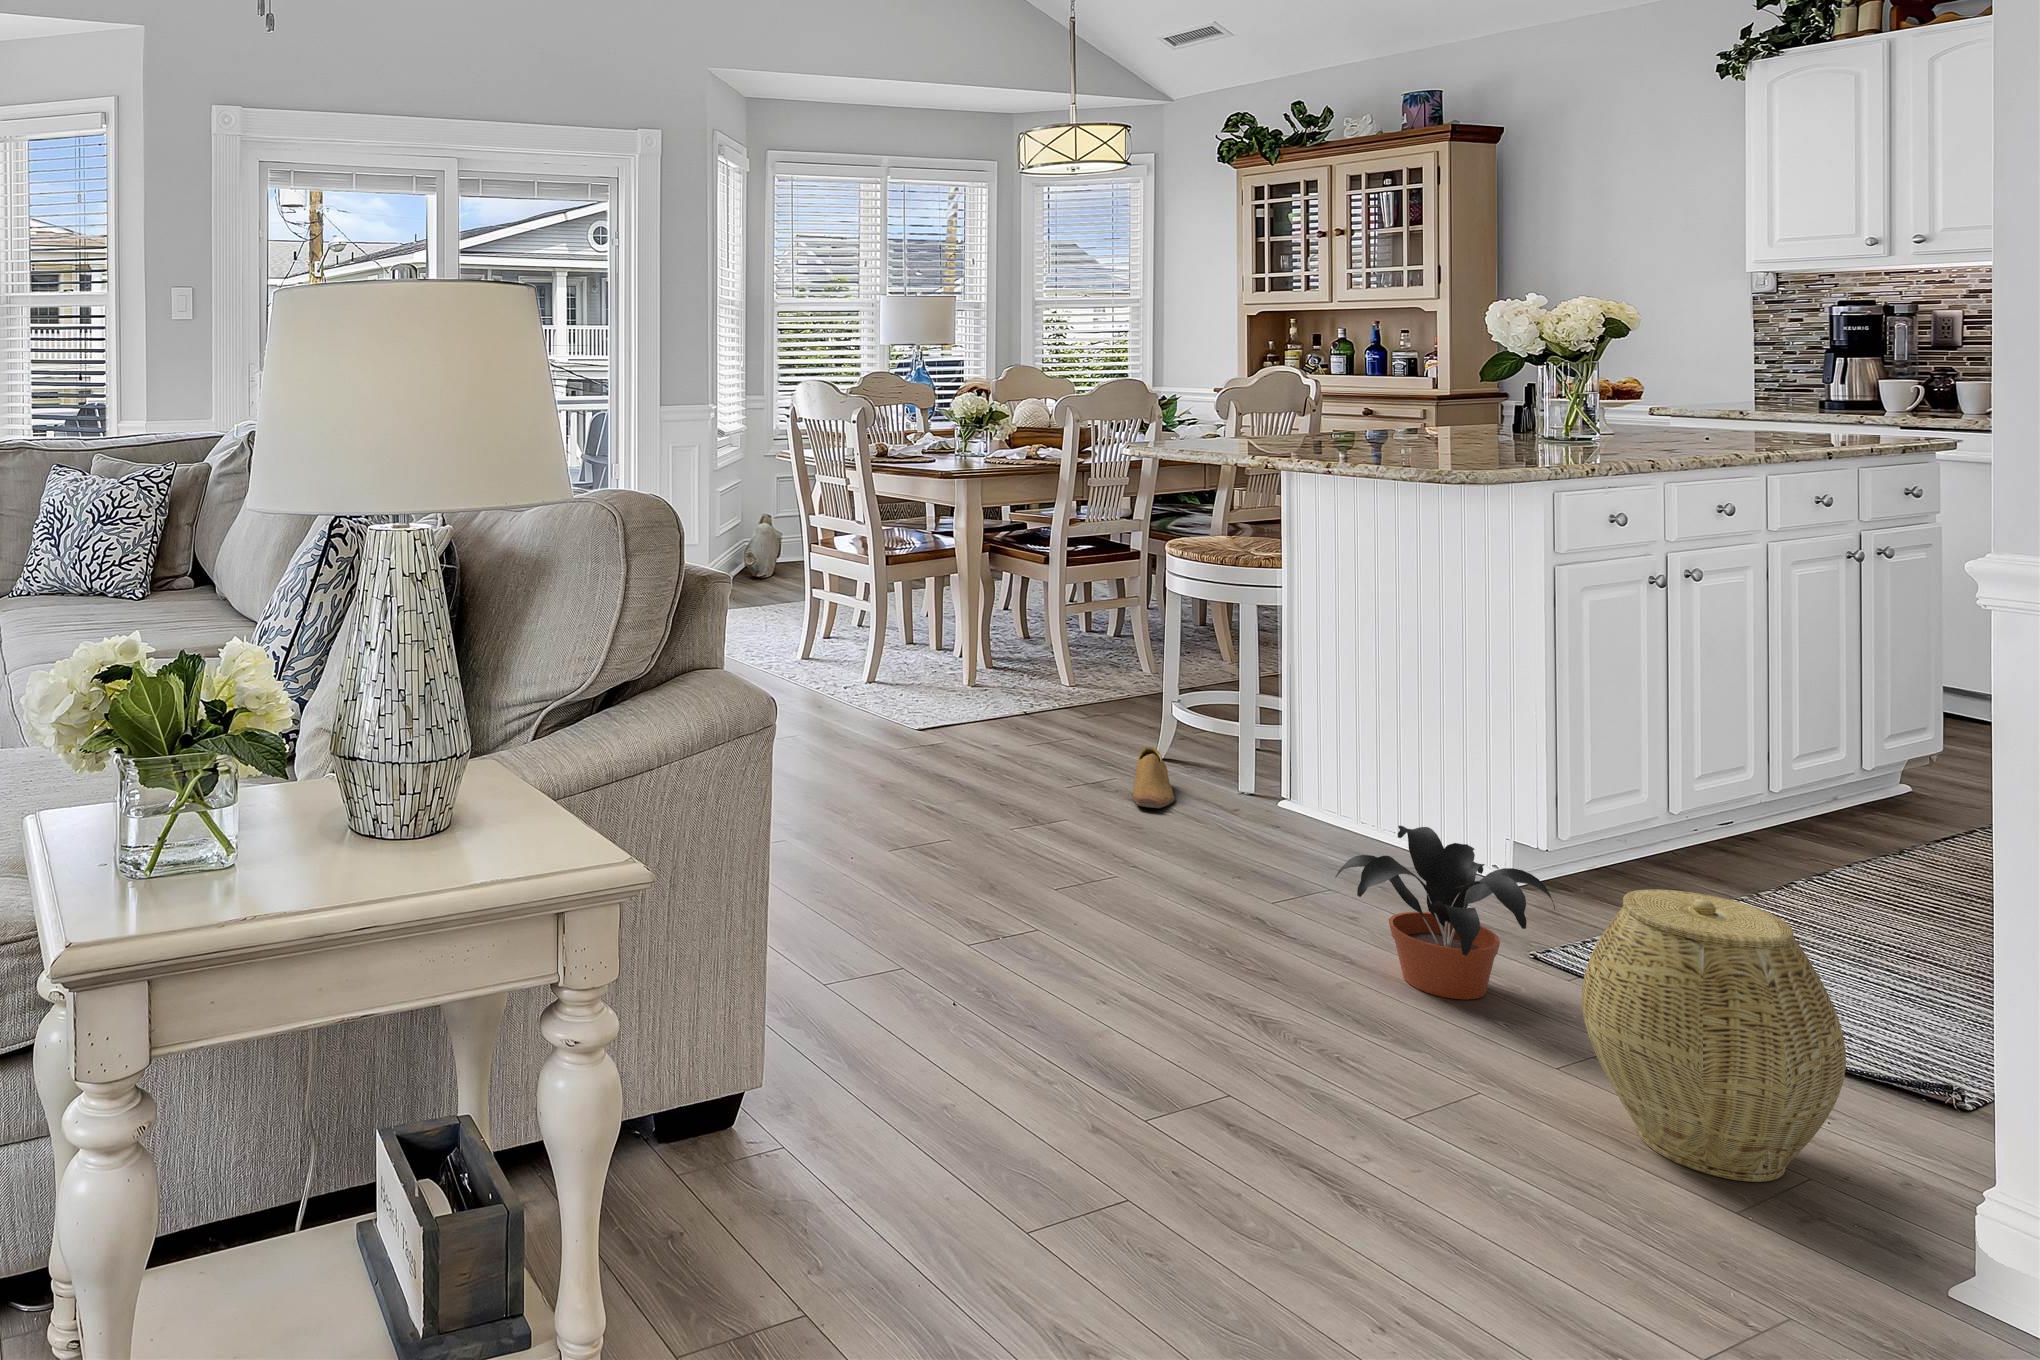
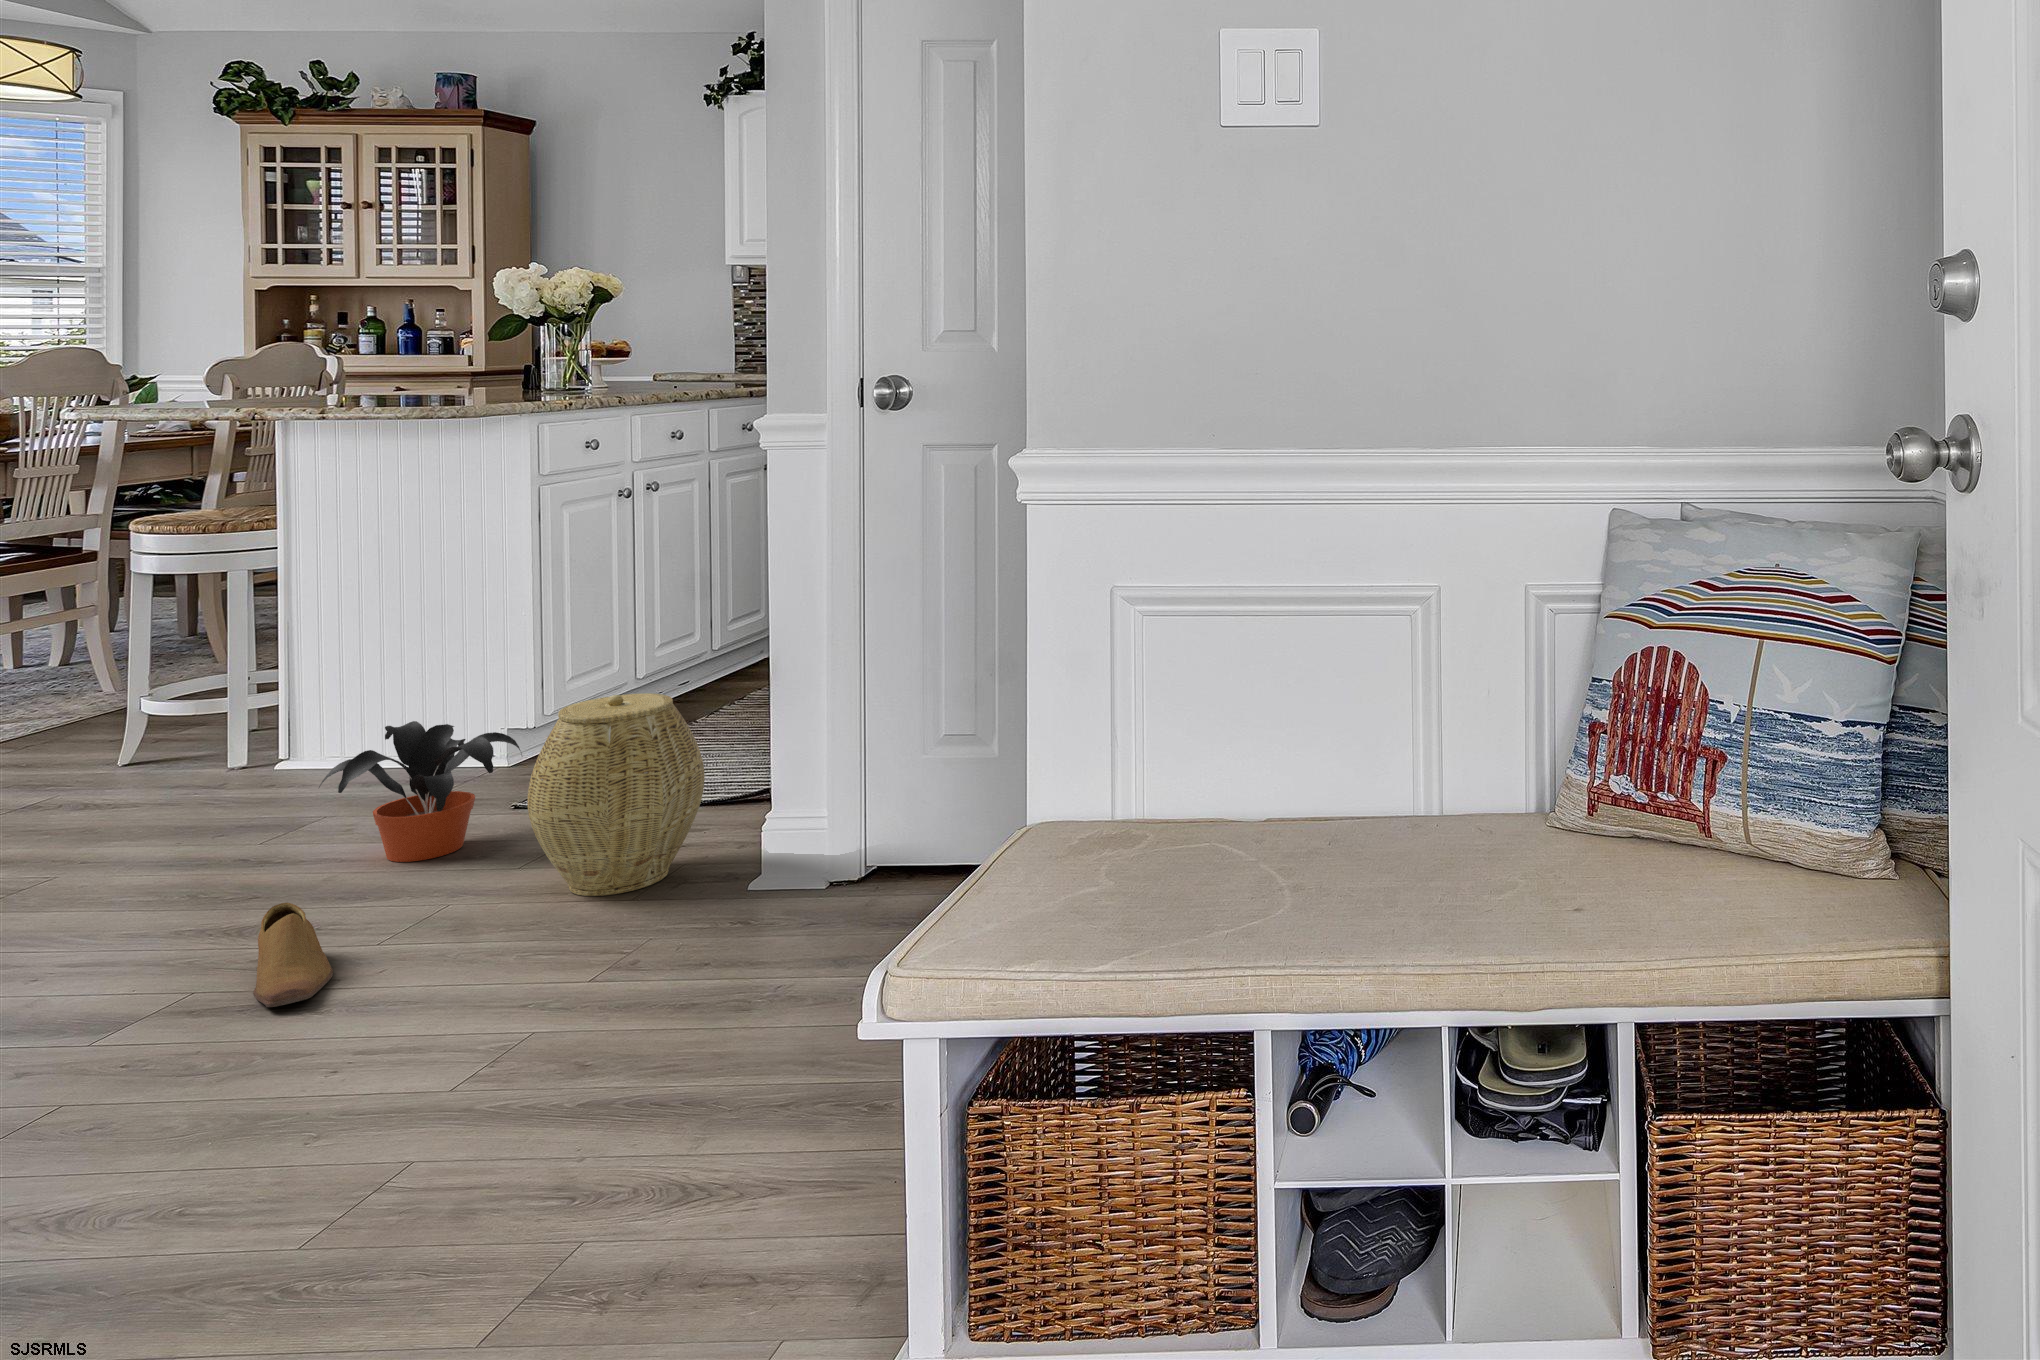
shoe: present [1132,747,1175,808] -> present [253,903,333,1007]

